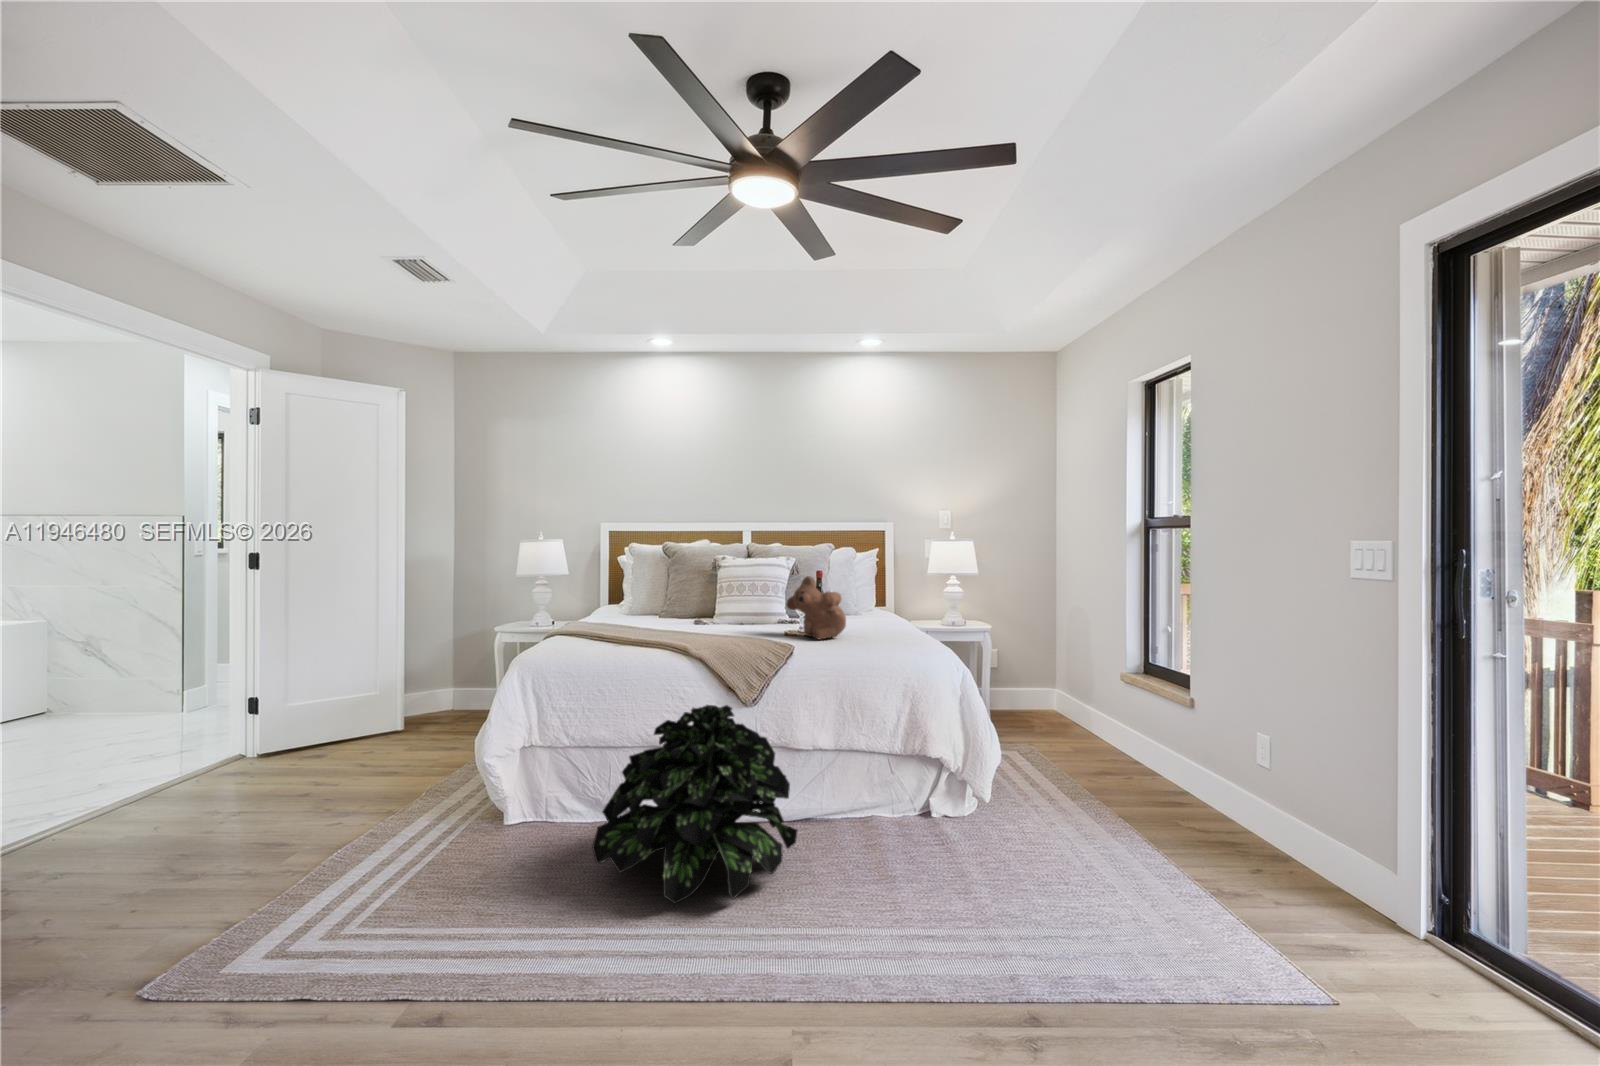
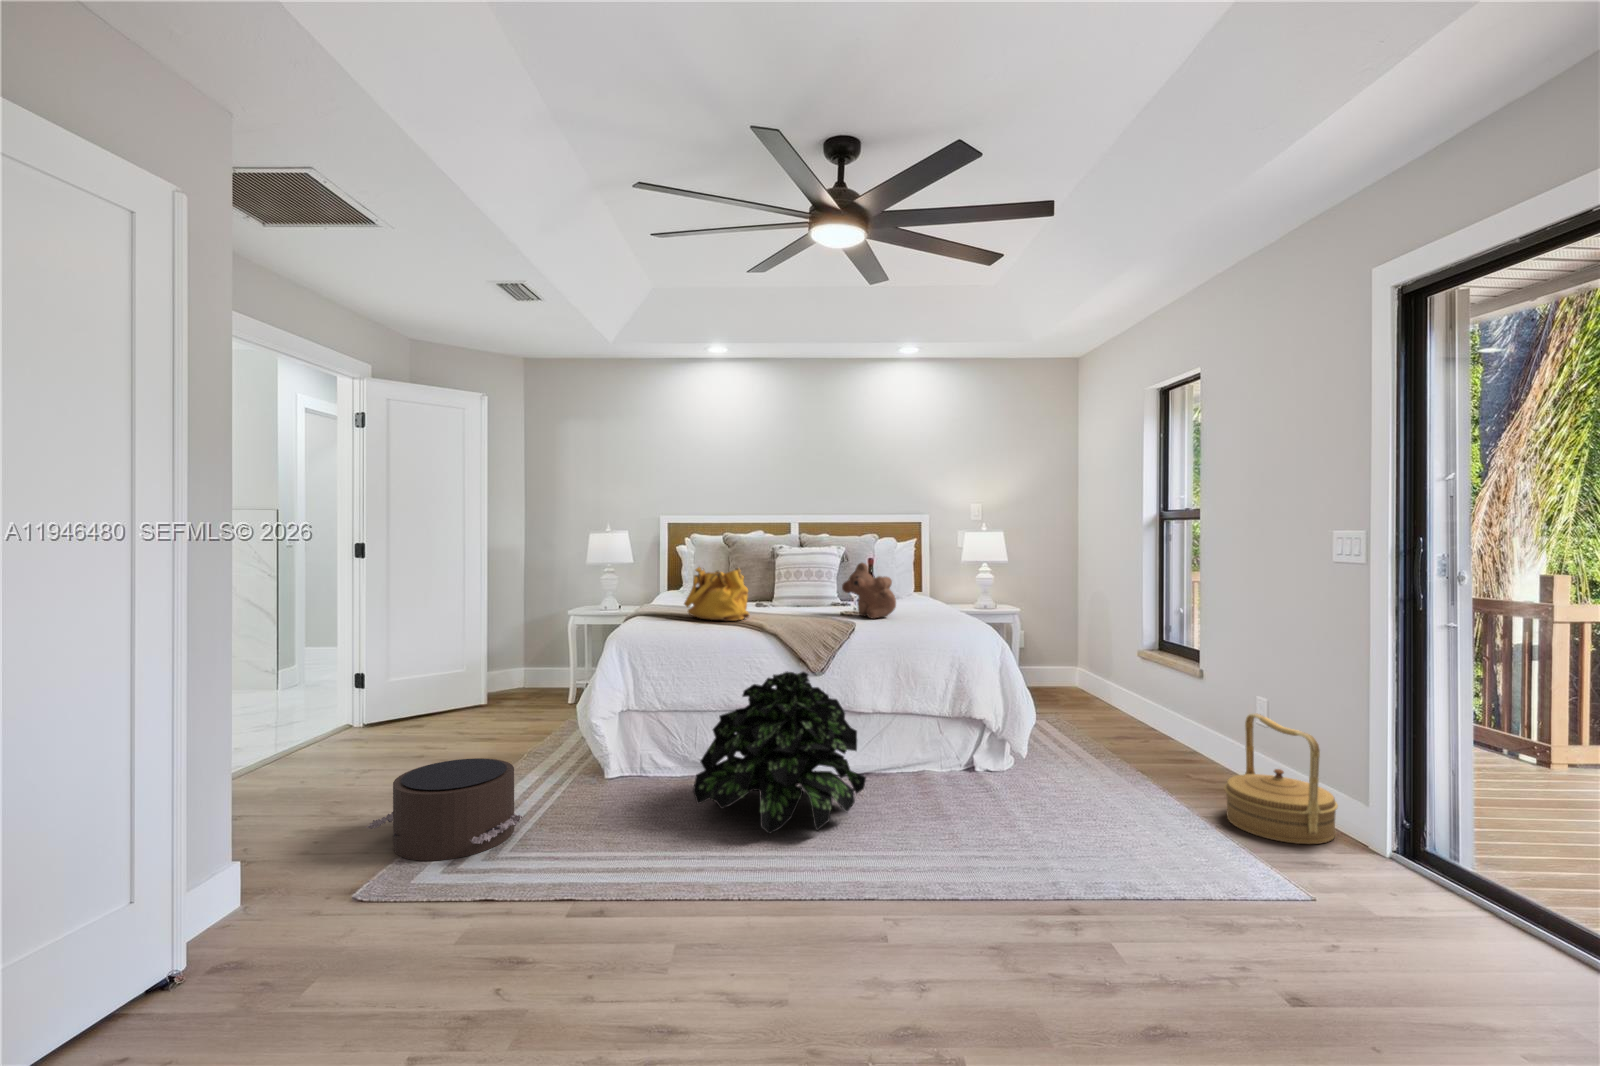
handbag: none [602,579,678,643] -> present [684,567,750,621]
woven basket: none [1214,754,1347,915] -> present [1224,714,1338,844]
pouf: none [182,809,383,943] -> present [366,758,525,861]

